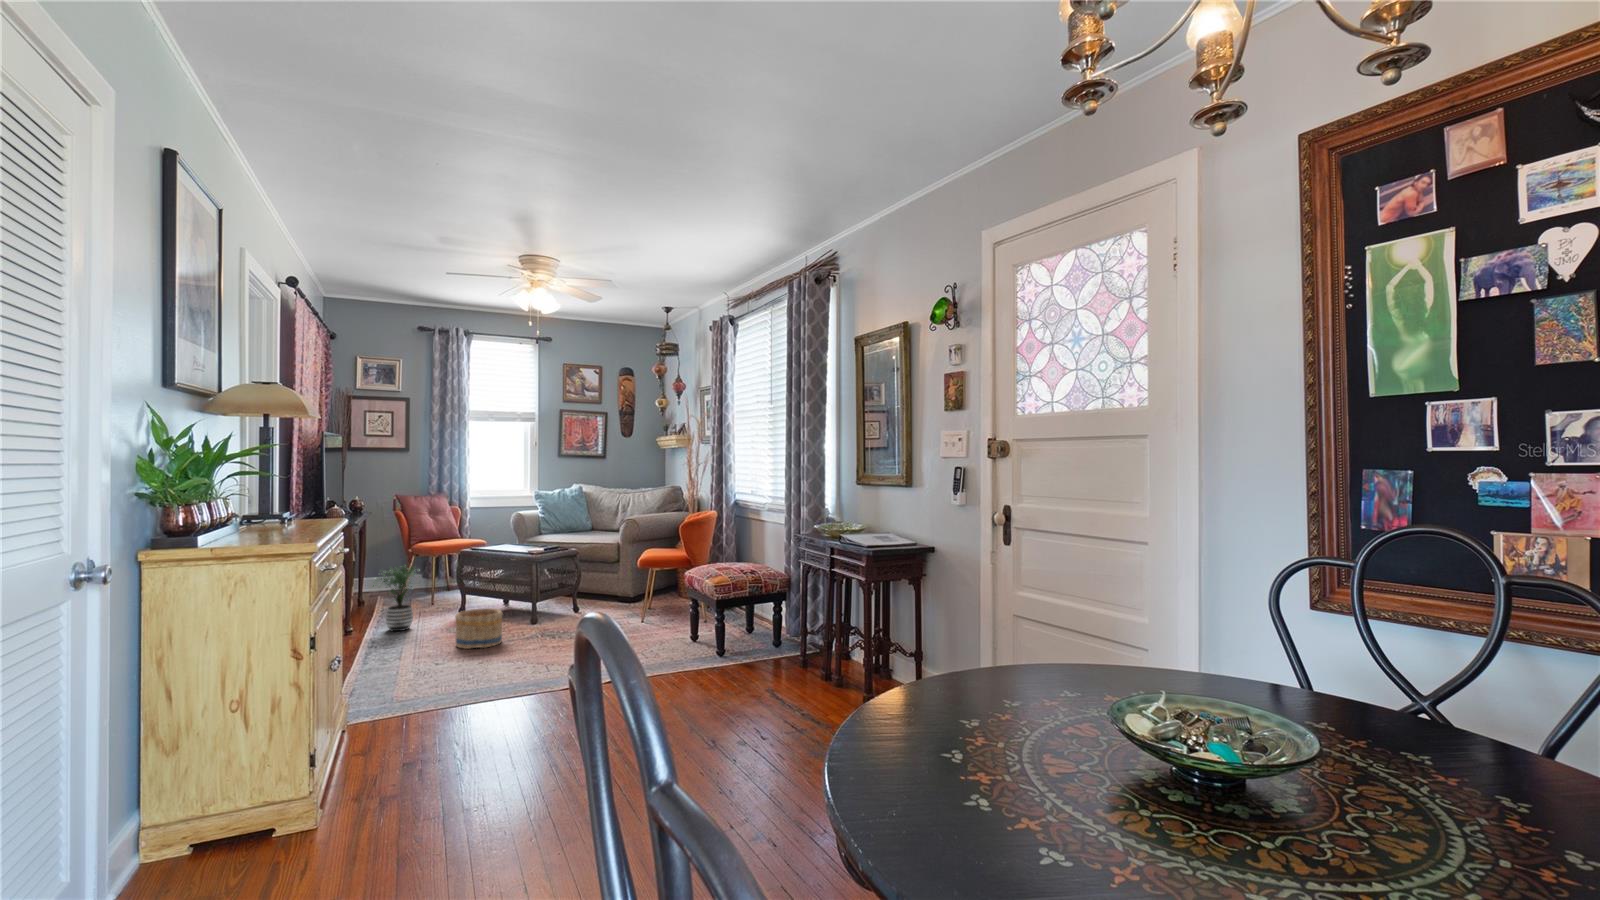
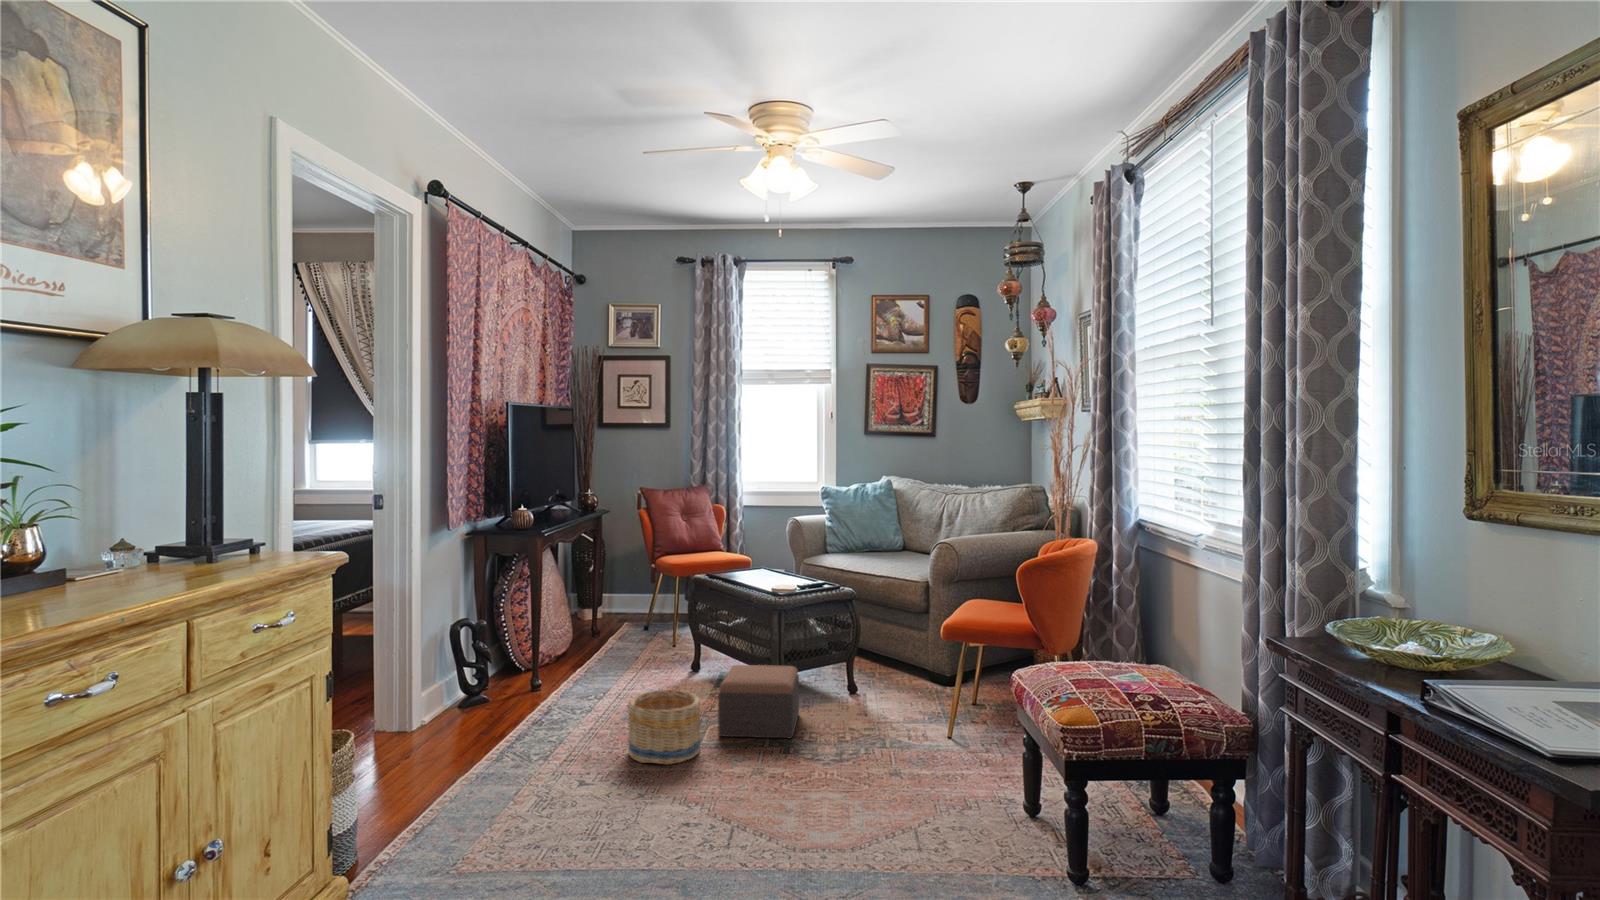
potted plant: present [373,566,420,631] -> none [554,598,626,700]
footstool: none [505,593,555,635] -> present [718,665,799,738]

